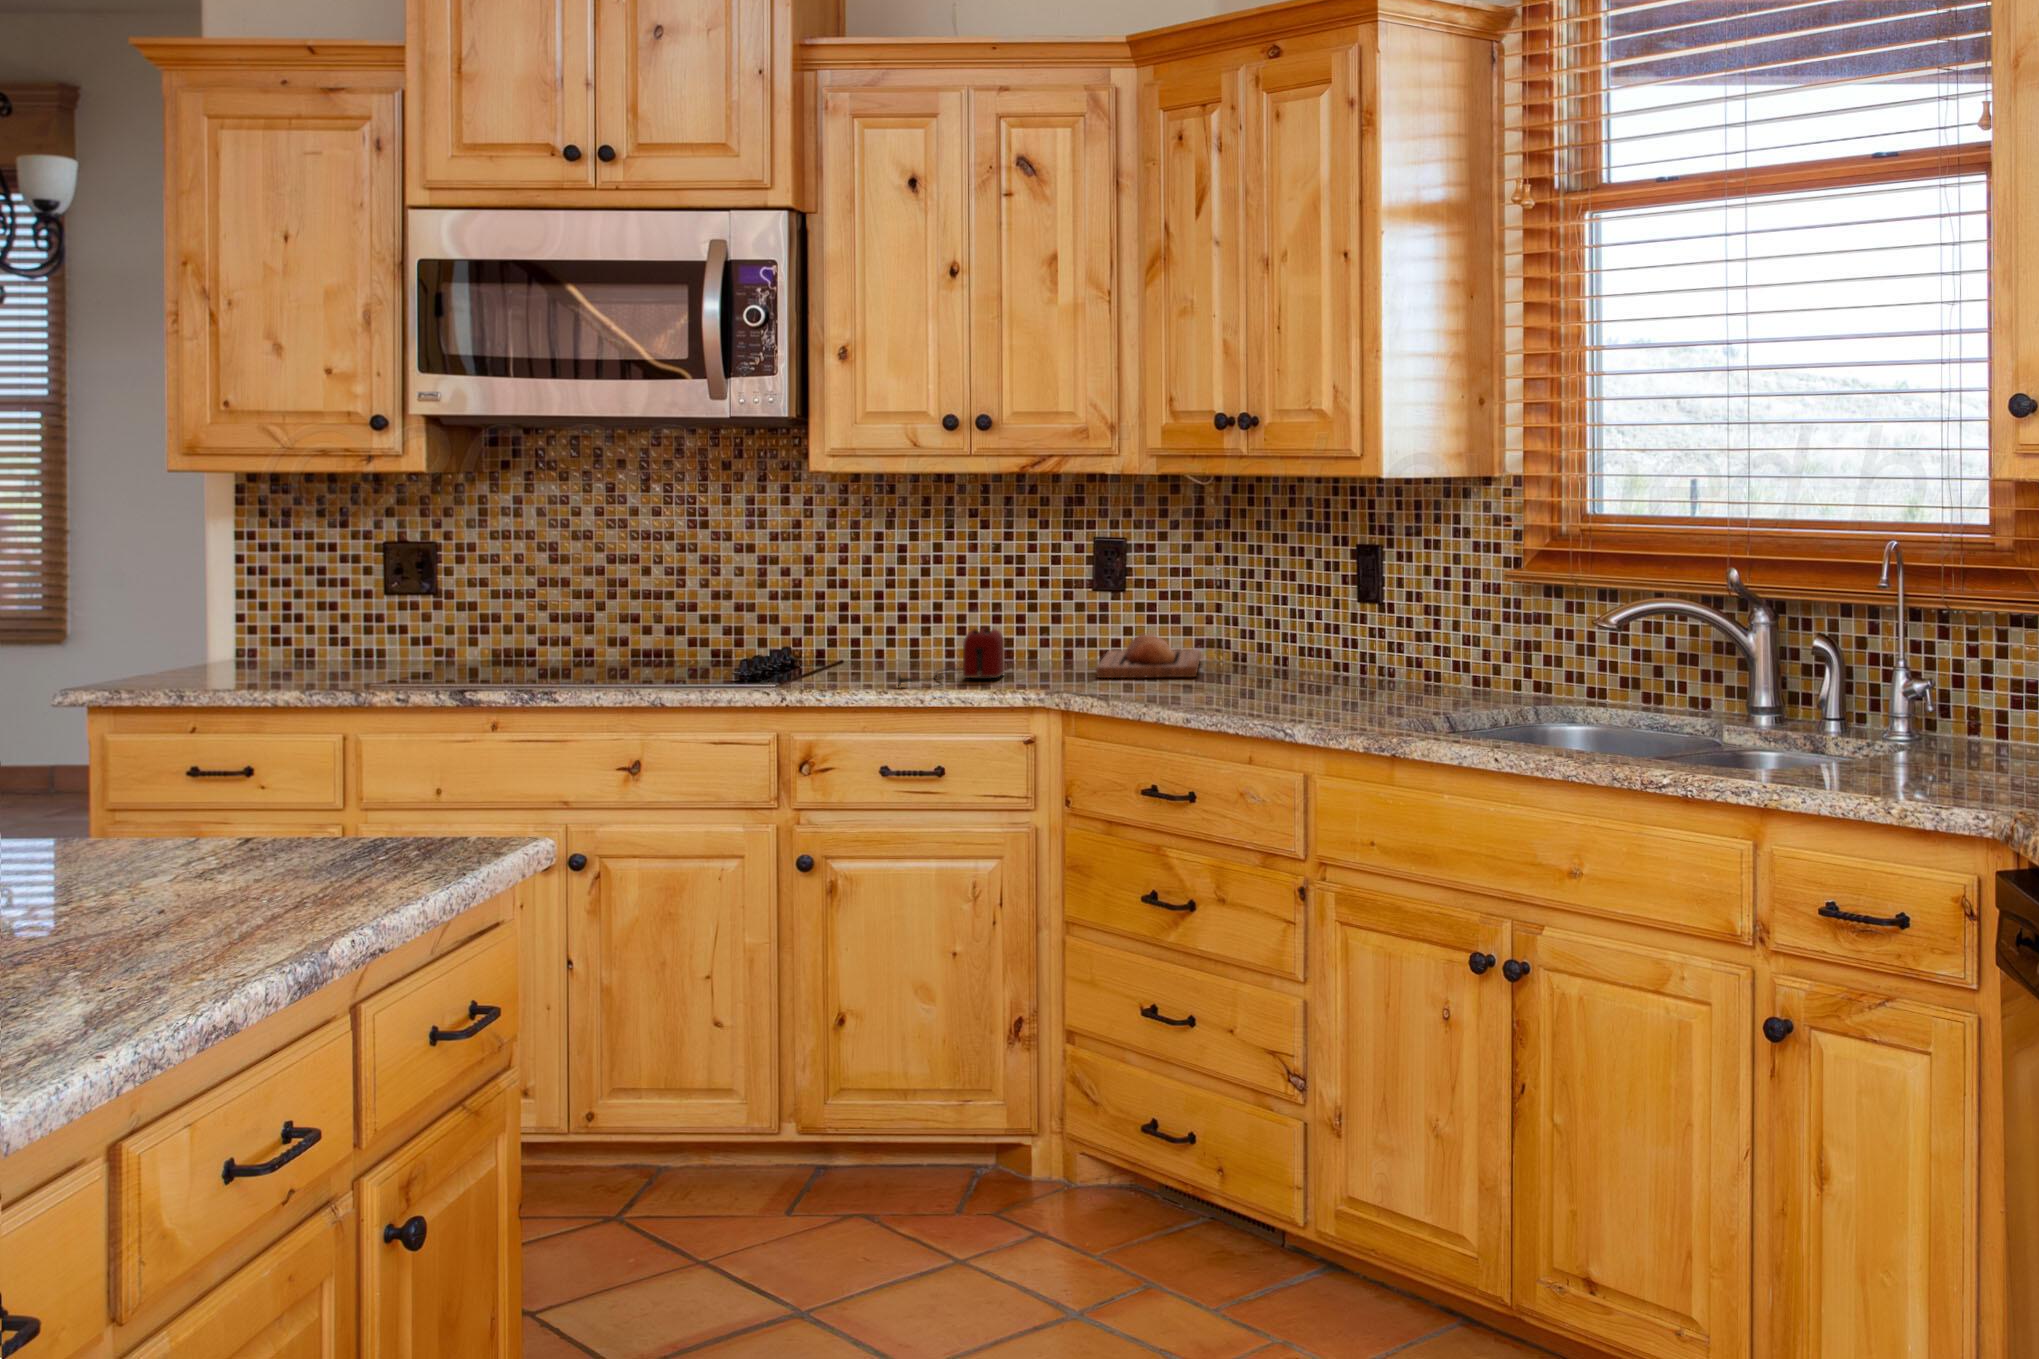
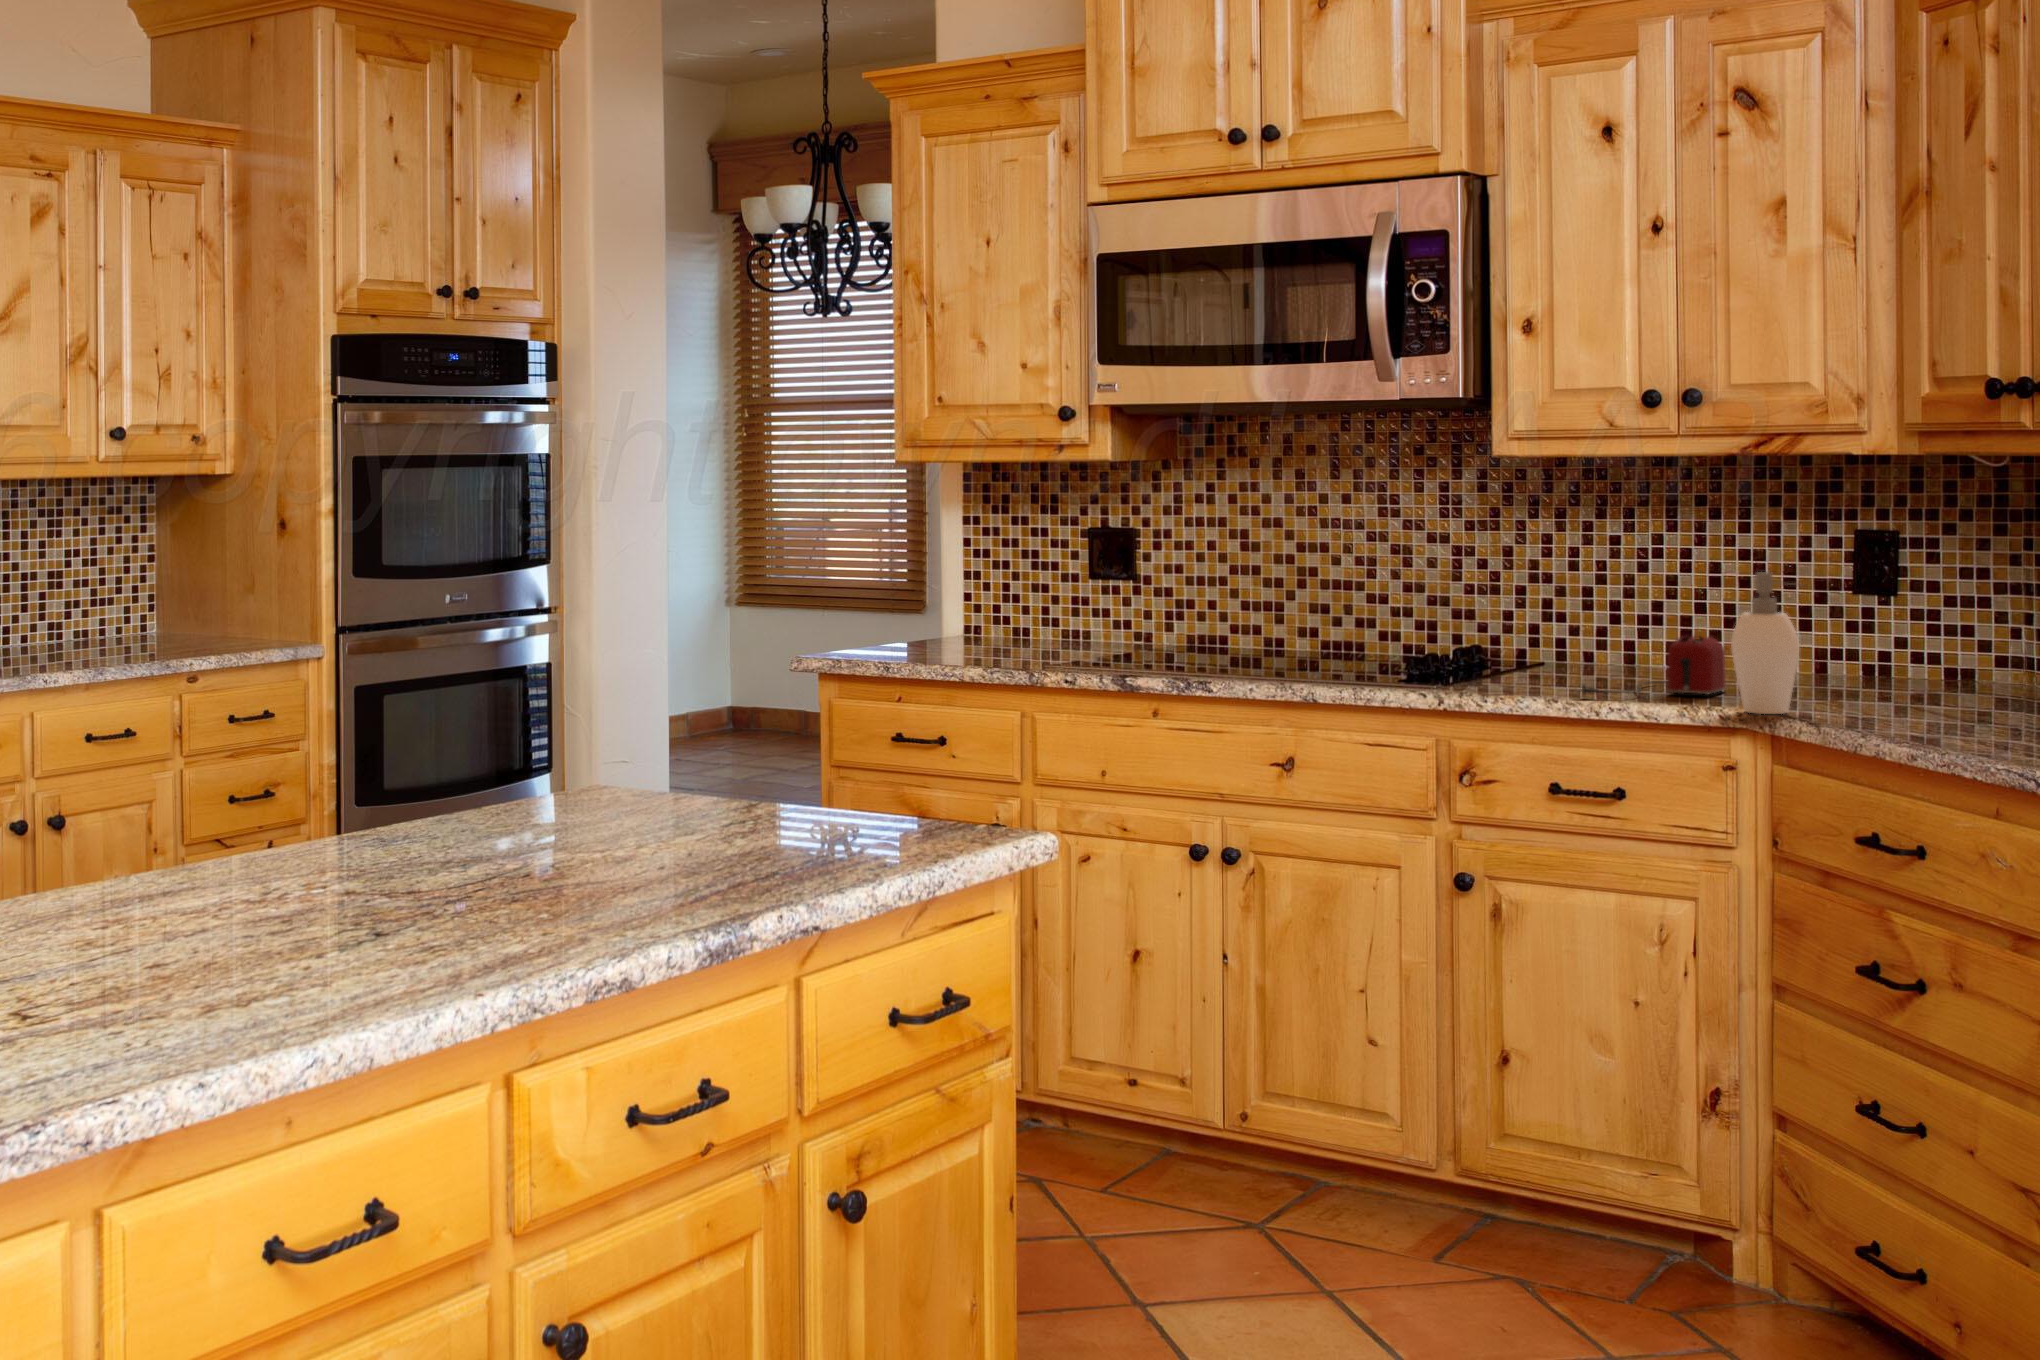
soap dispenser: none [1025,572,1086,692] -> present [1731,572,1799,714]
bread loaf: present [1096,634,1200,678] -> none [1840,651,2011,708]

